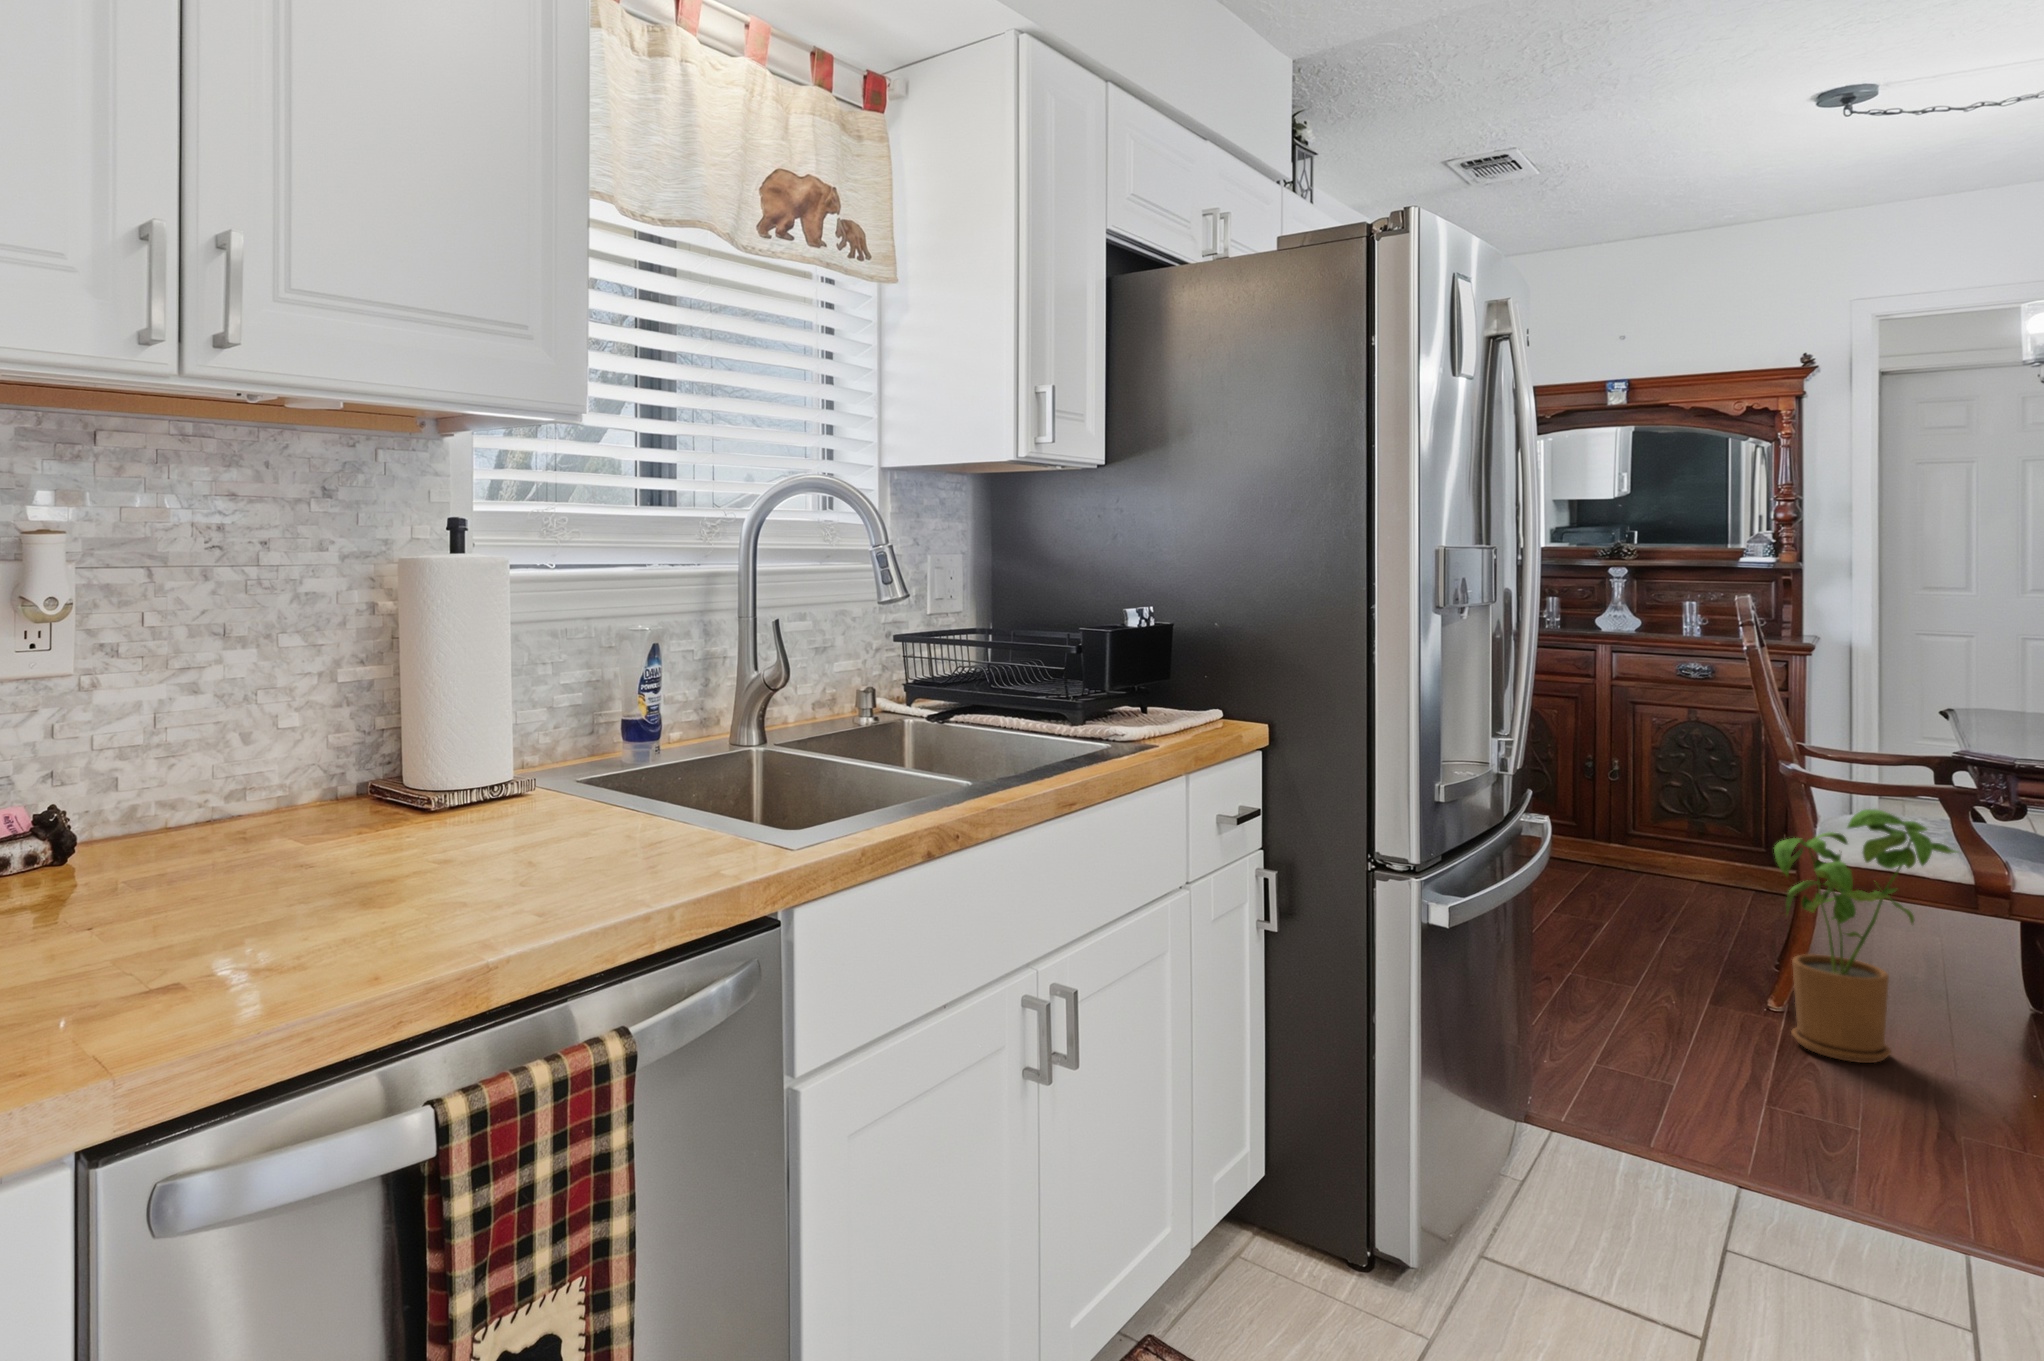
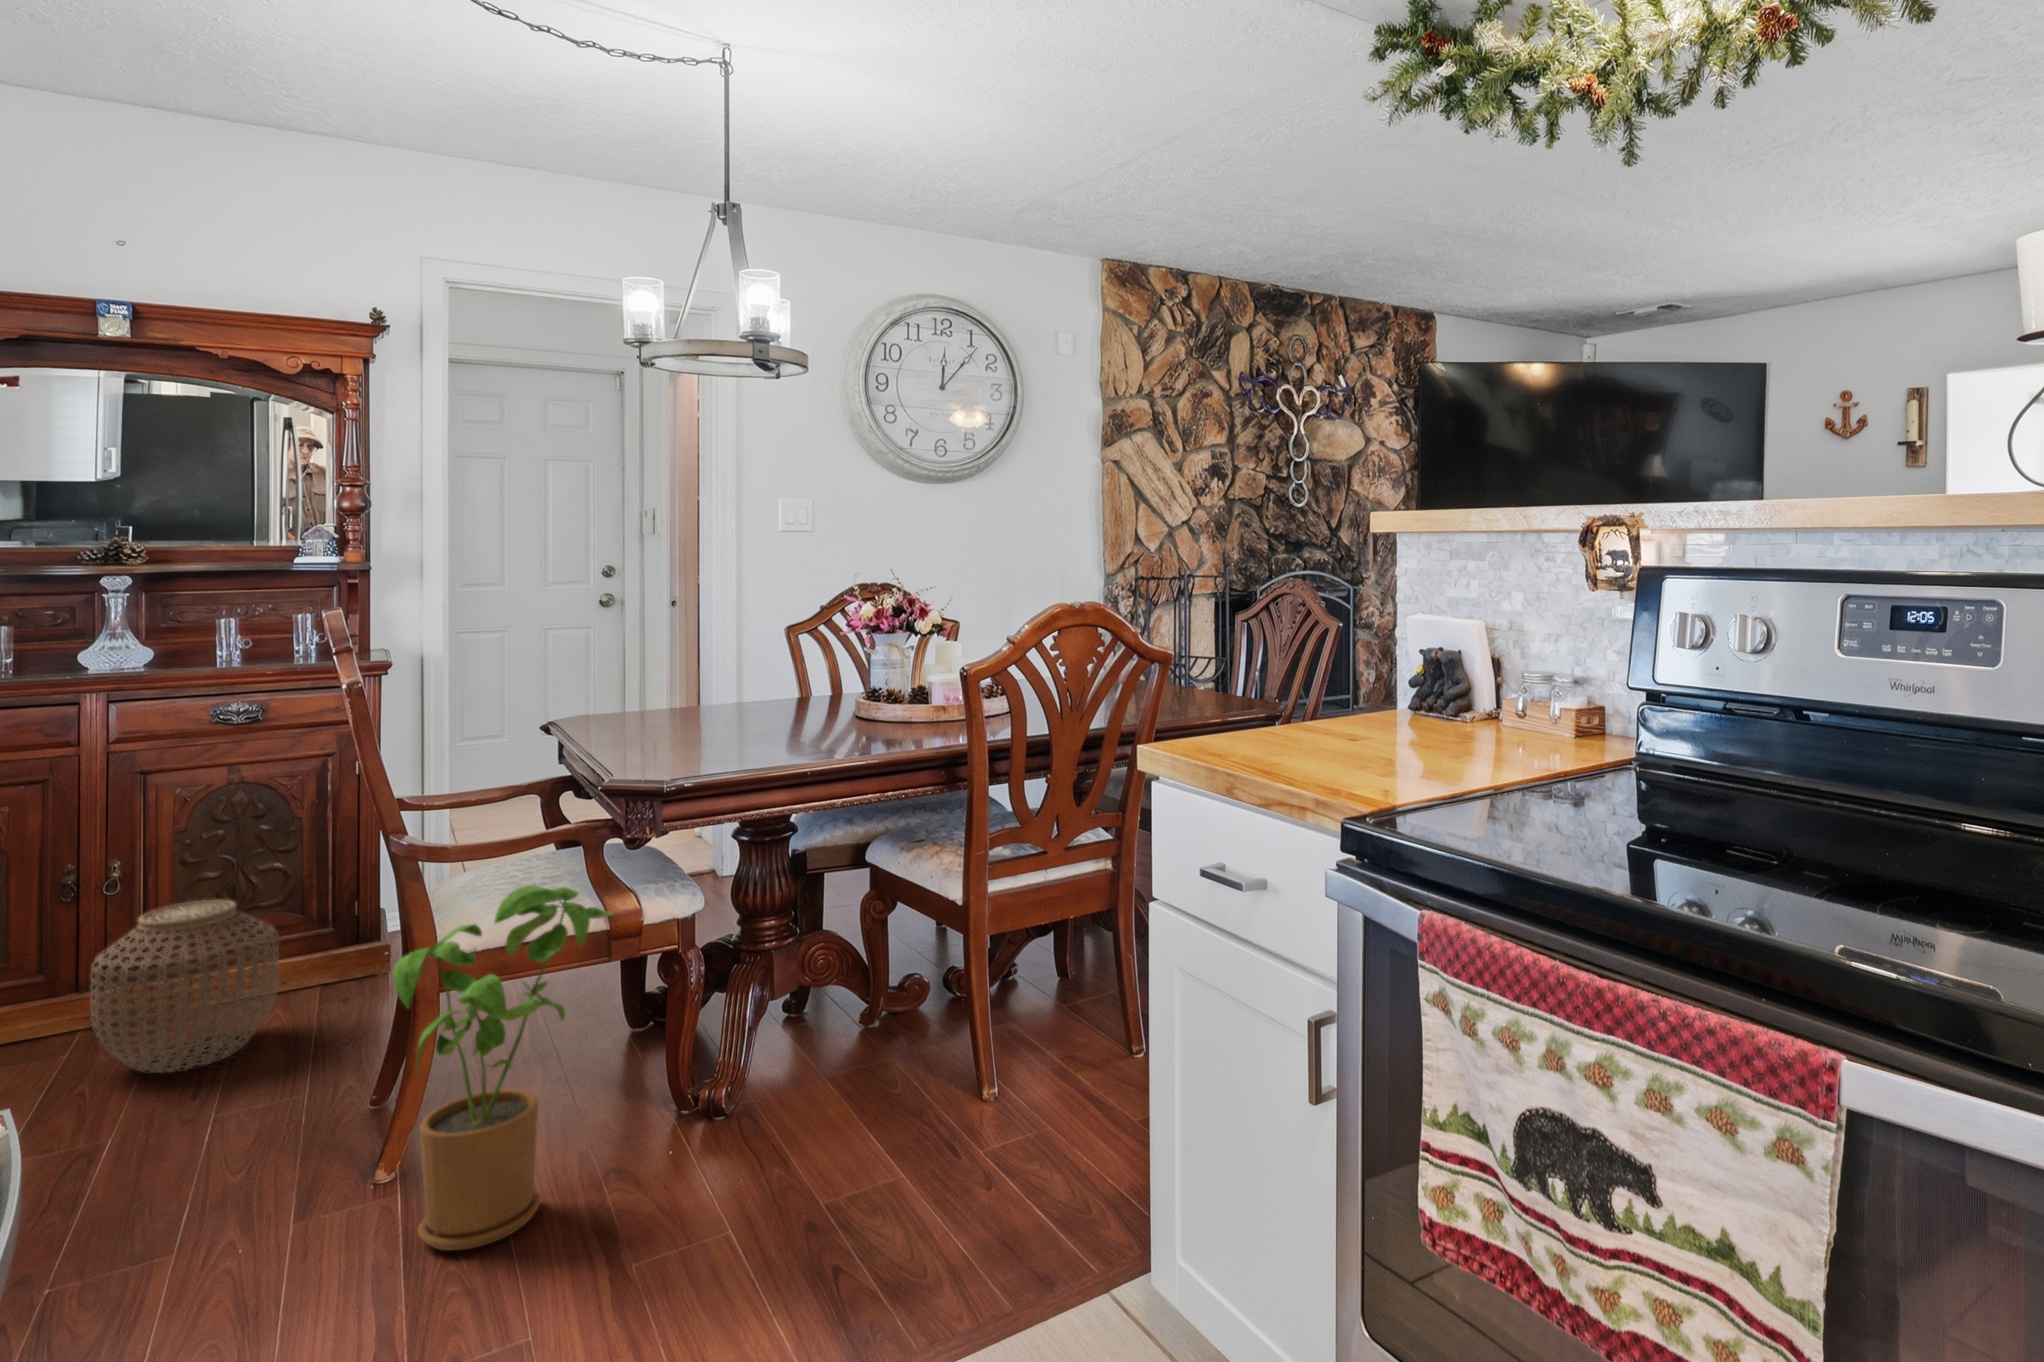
woven basket: none [1601,793,1719,906] -> present [91,900,279,1073]

